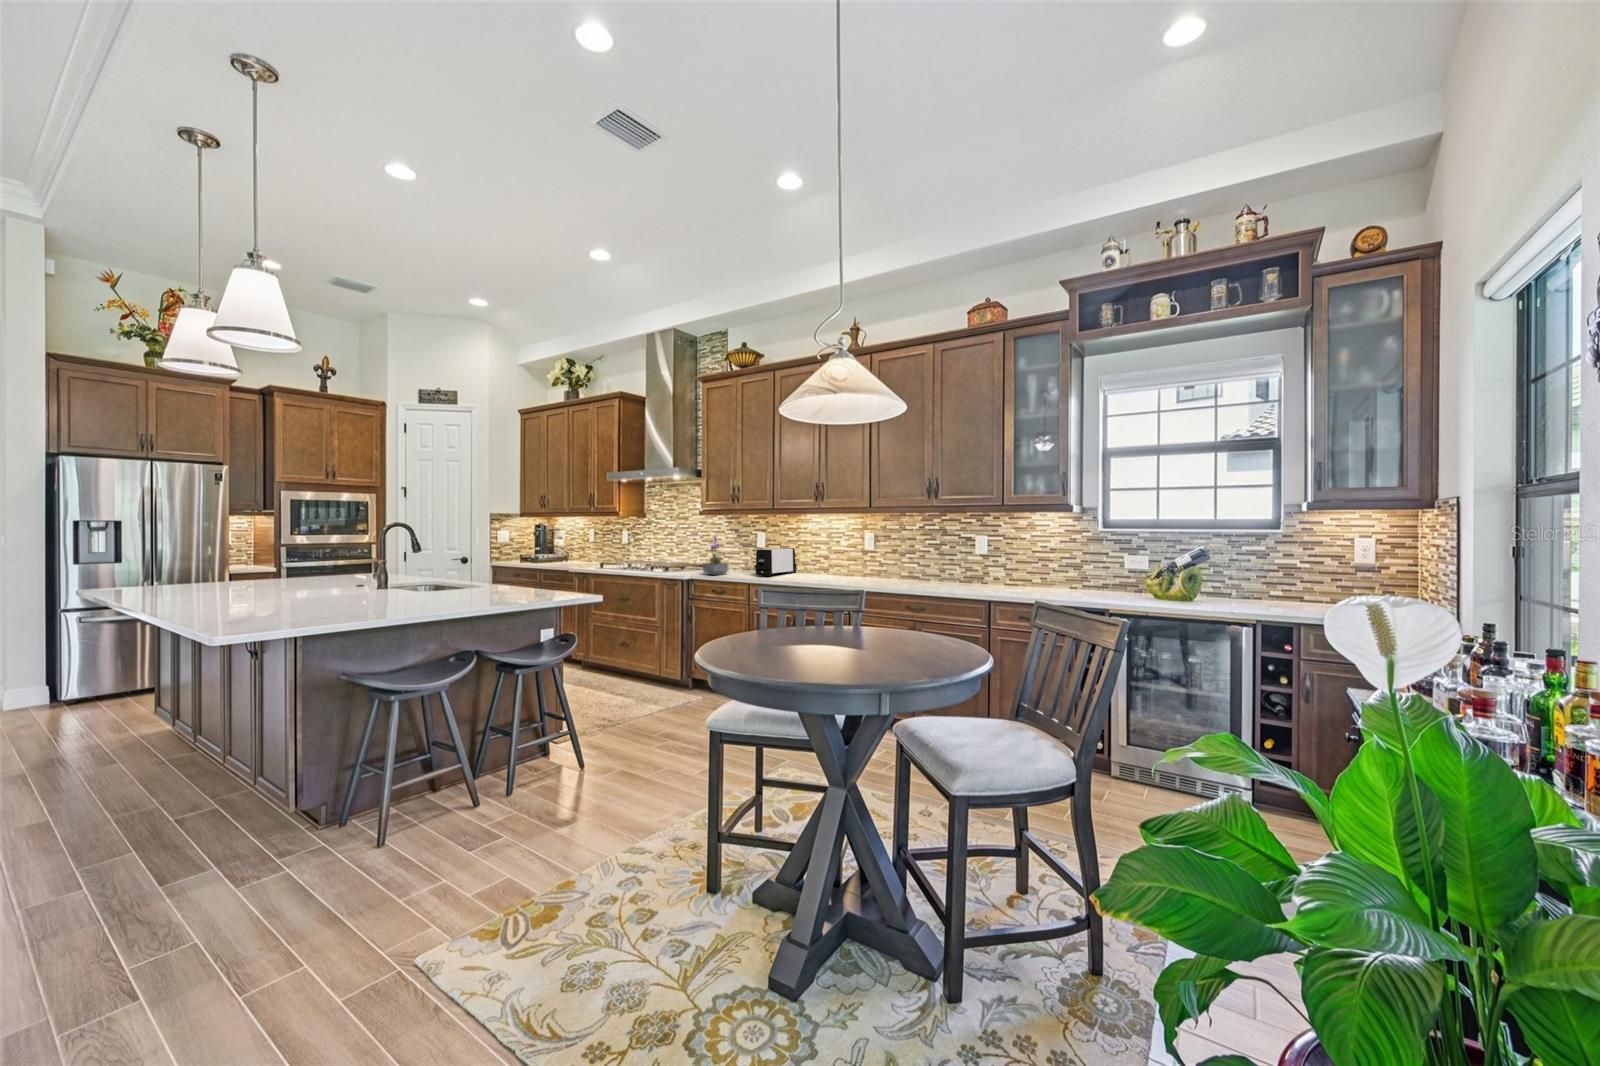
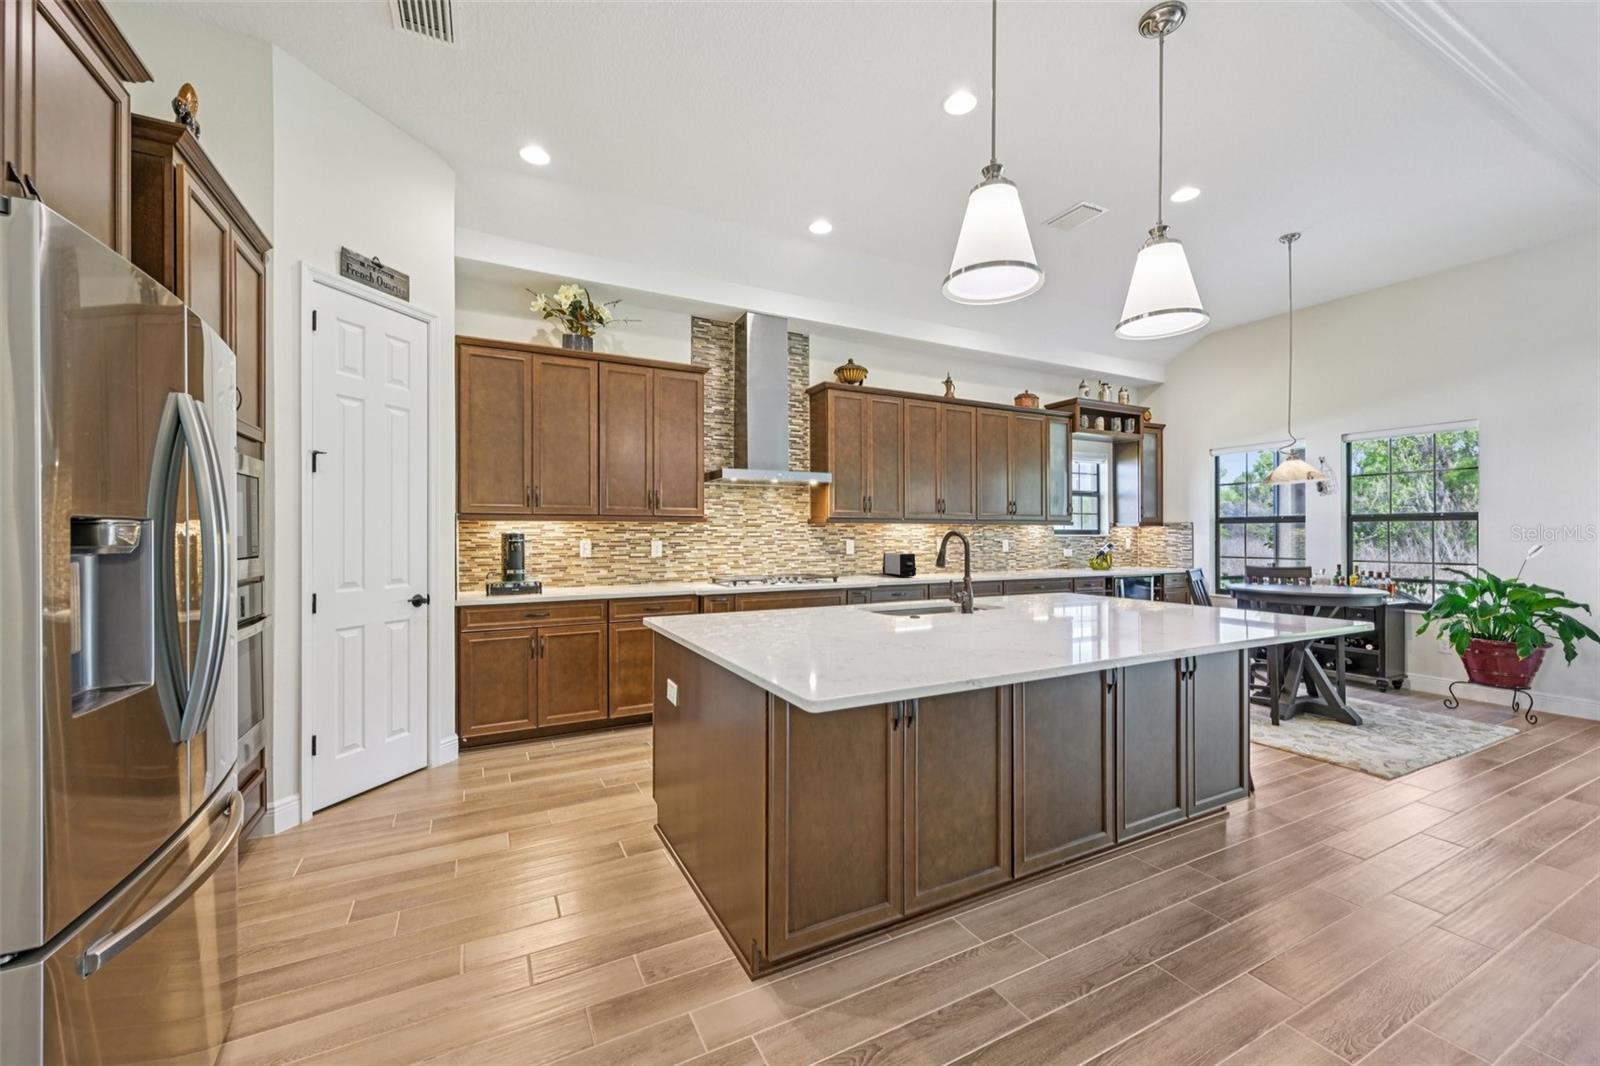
potted plant: present [703,537,728,575] -> none [854,539,878,580]

